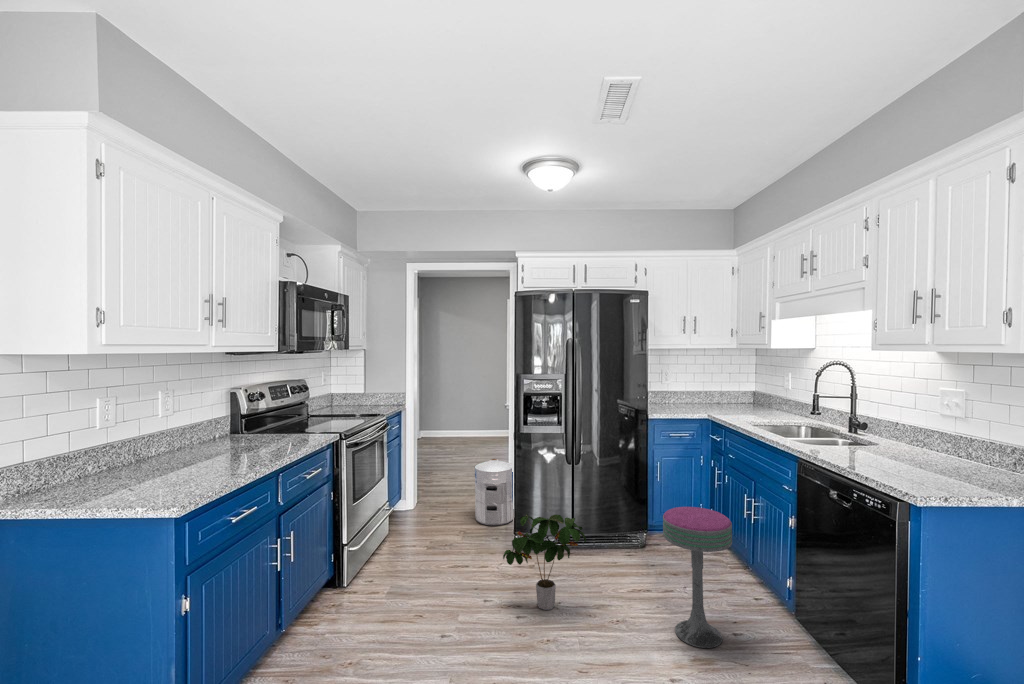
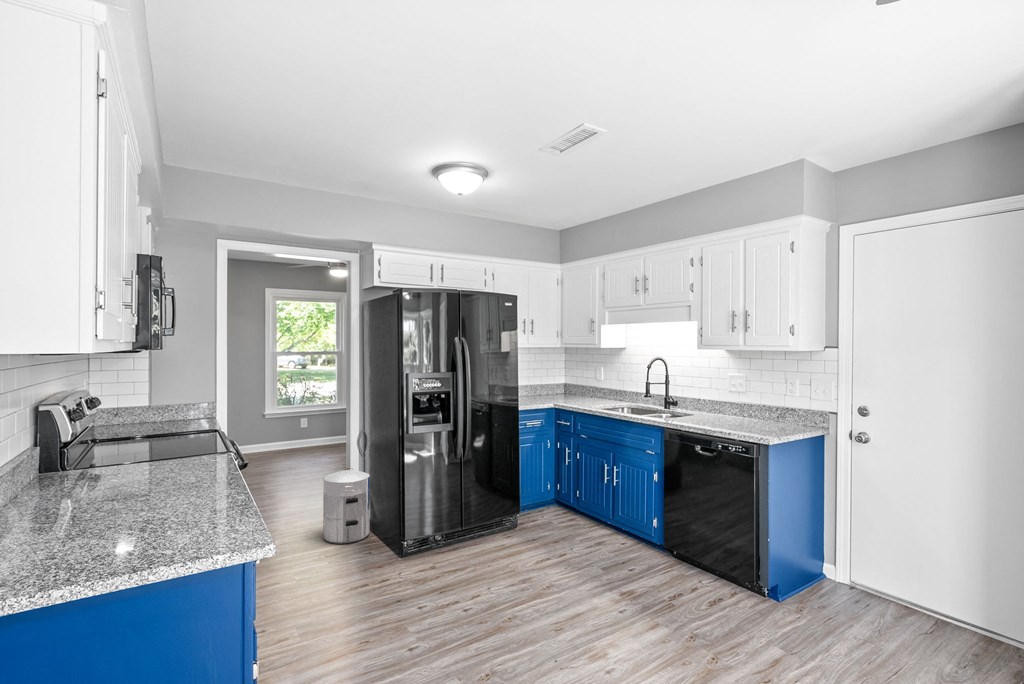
bar stool: present [663,507,732,648] -> none [582,476,636,586]
potted plant: present [503,514,586,610] -> none [438,503,515,598]

